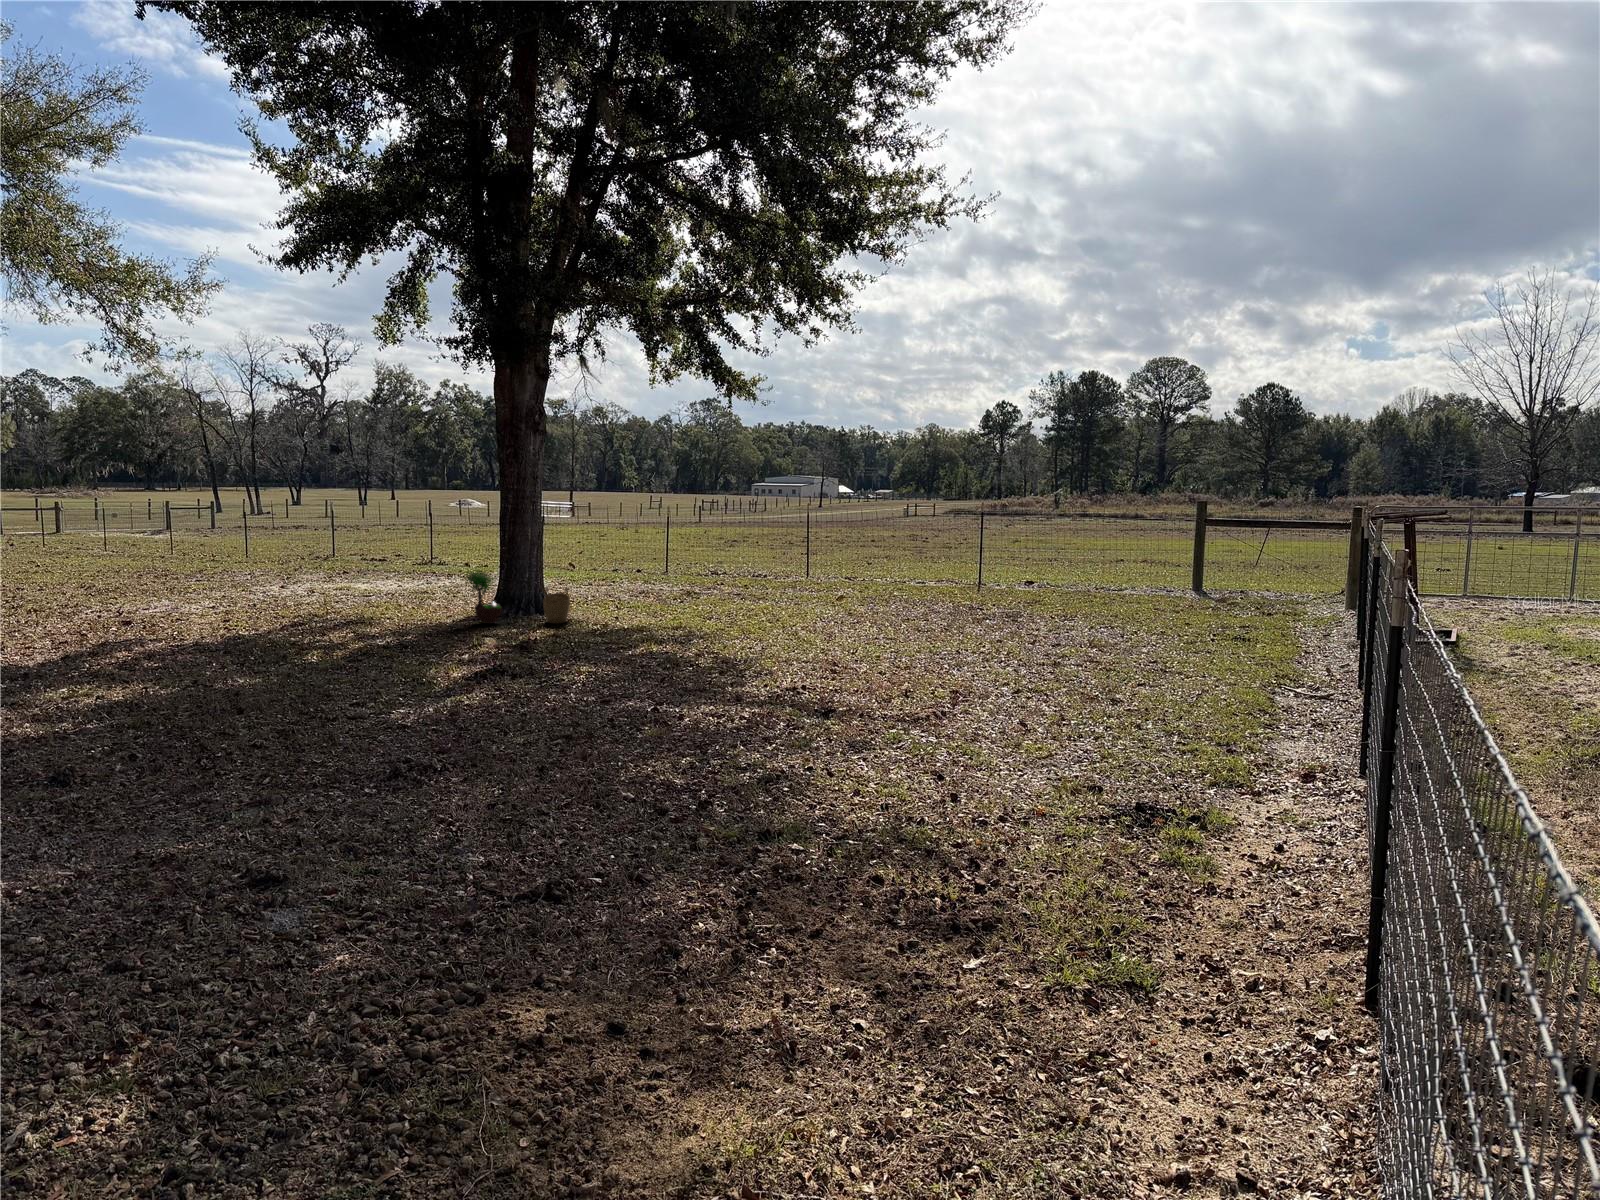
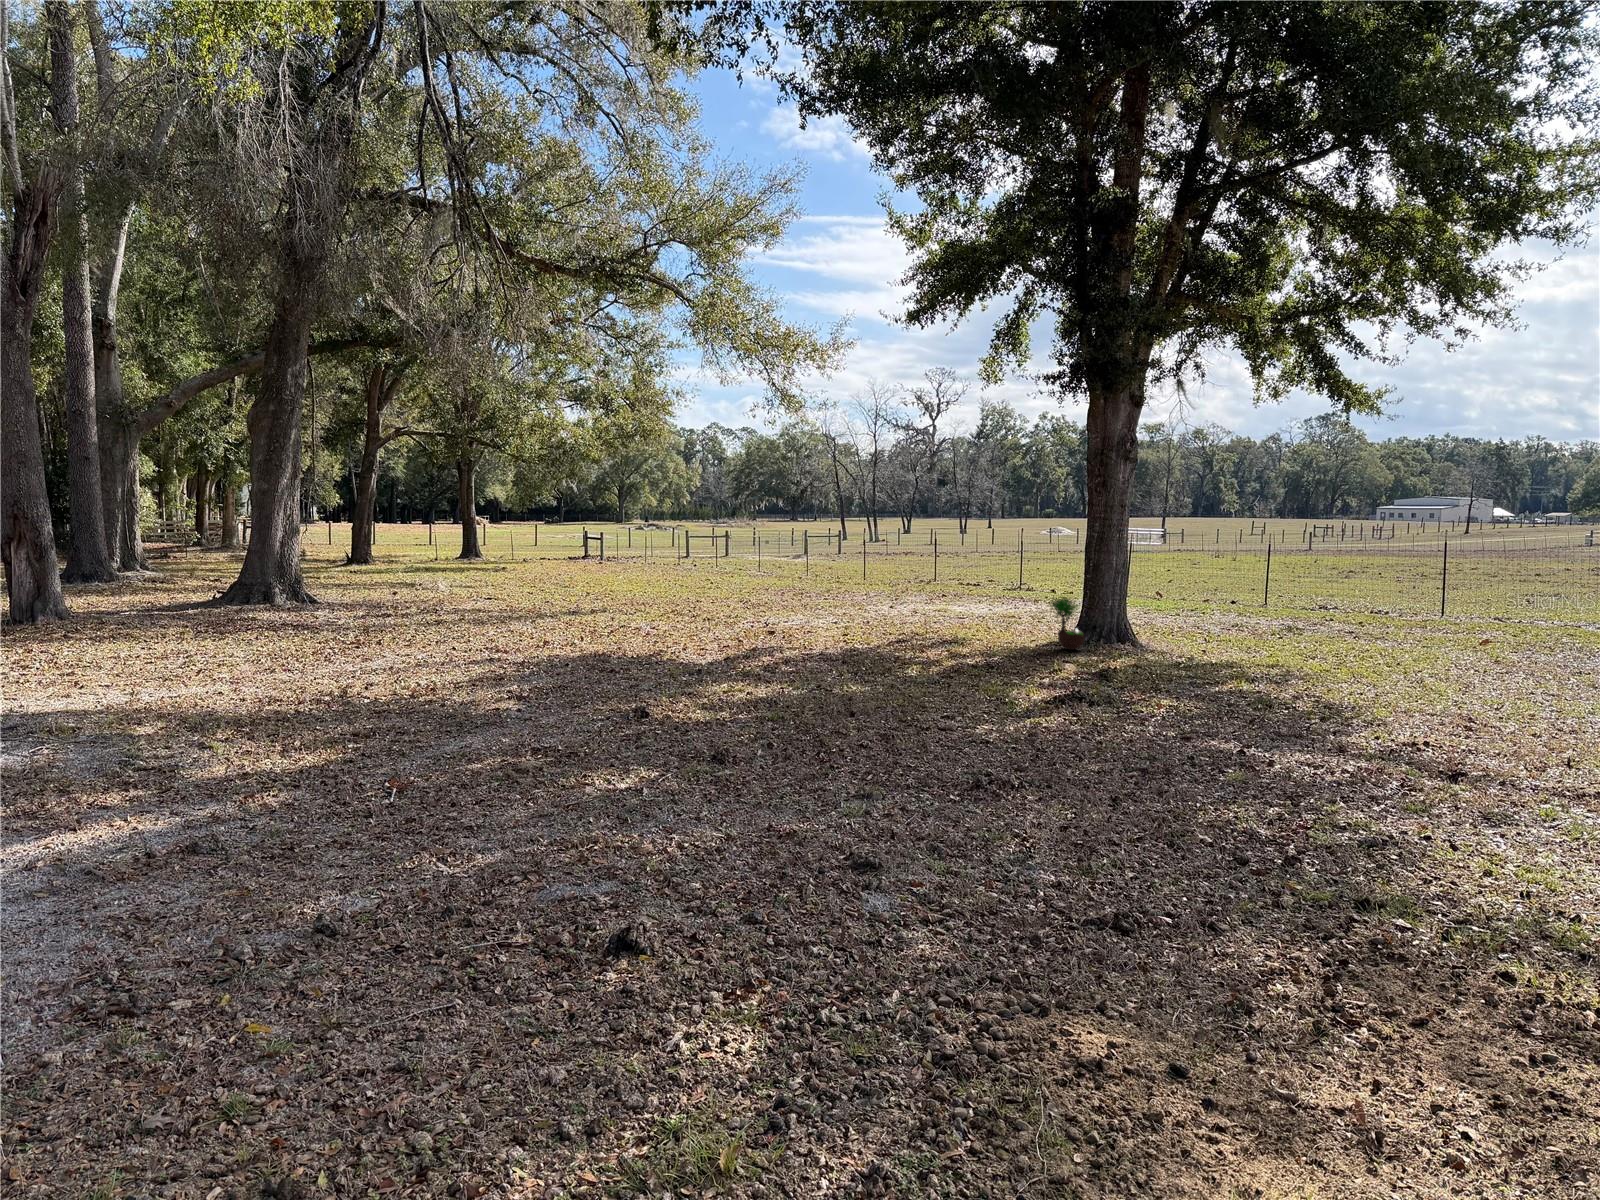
woven basket: present [543,587,570,624] -> none [1126,615,1154,654]

